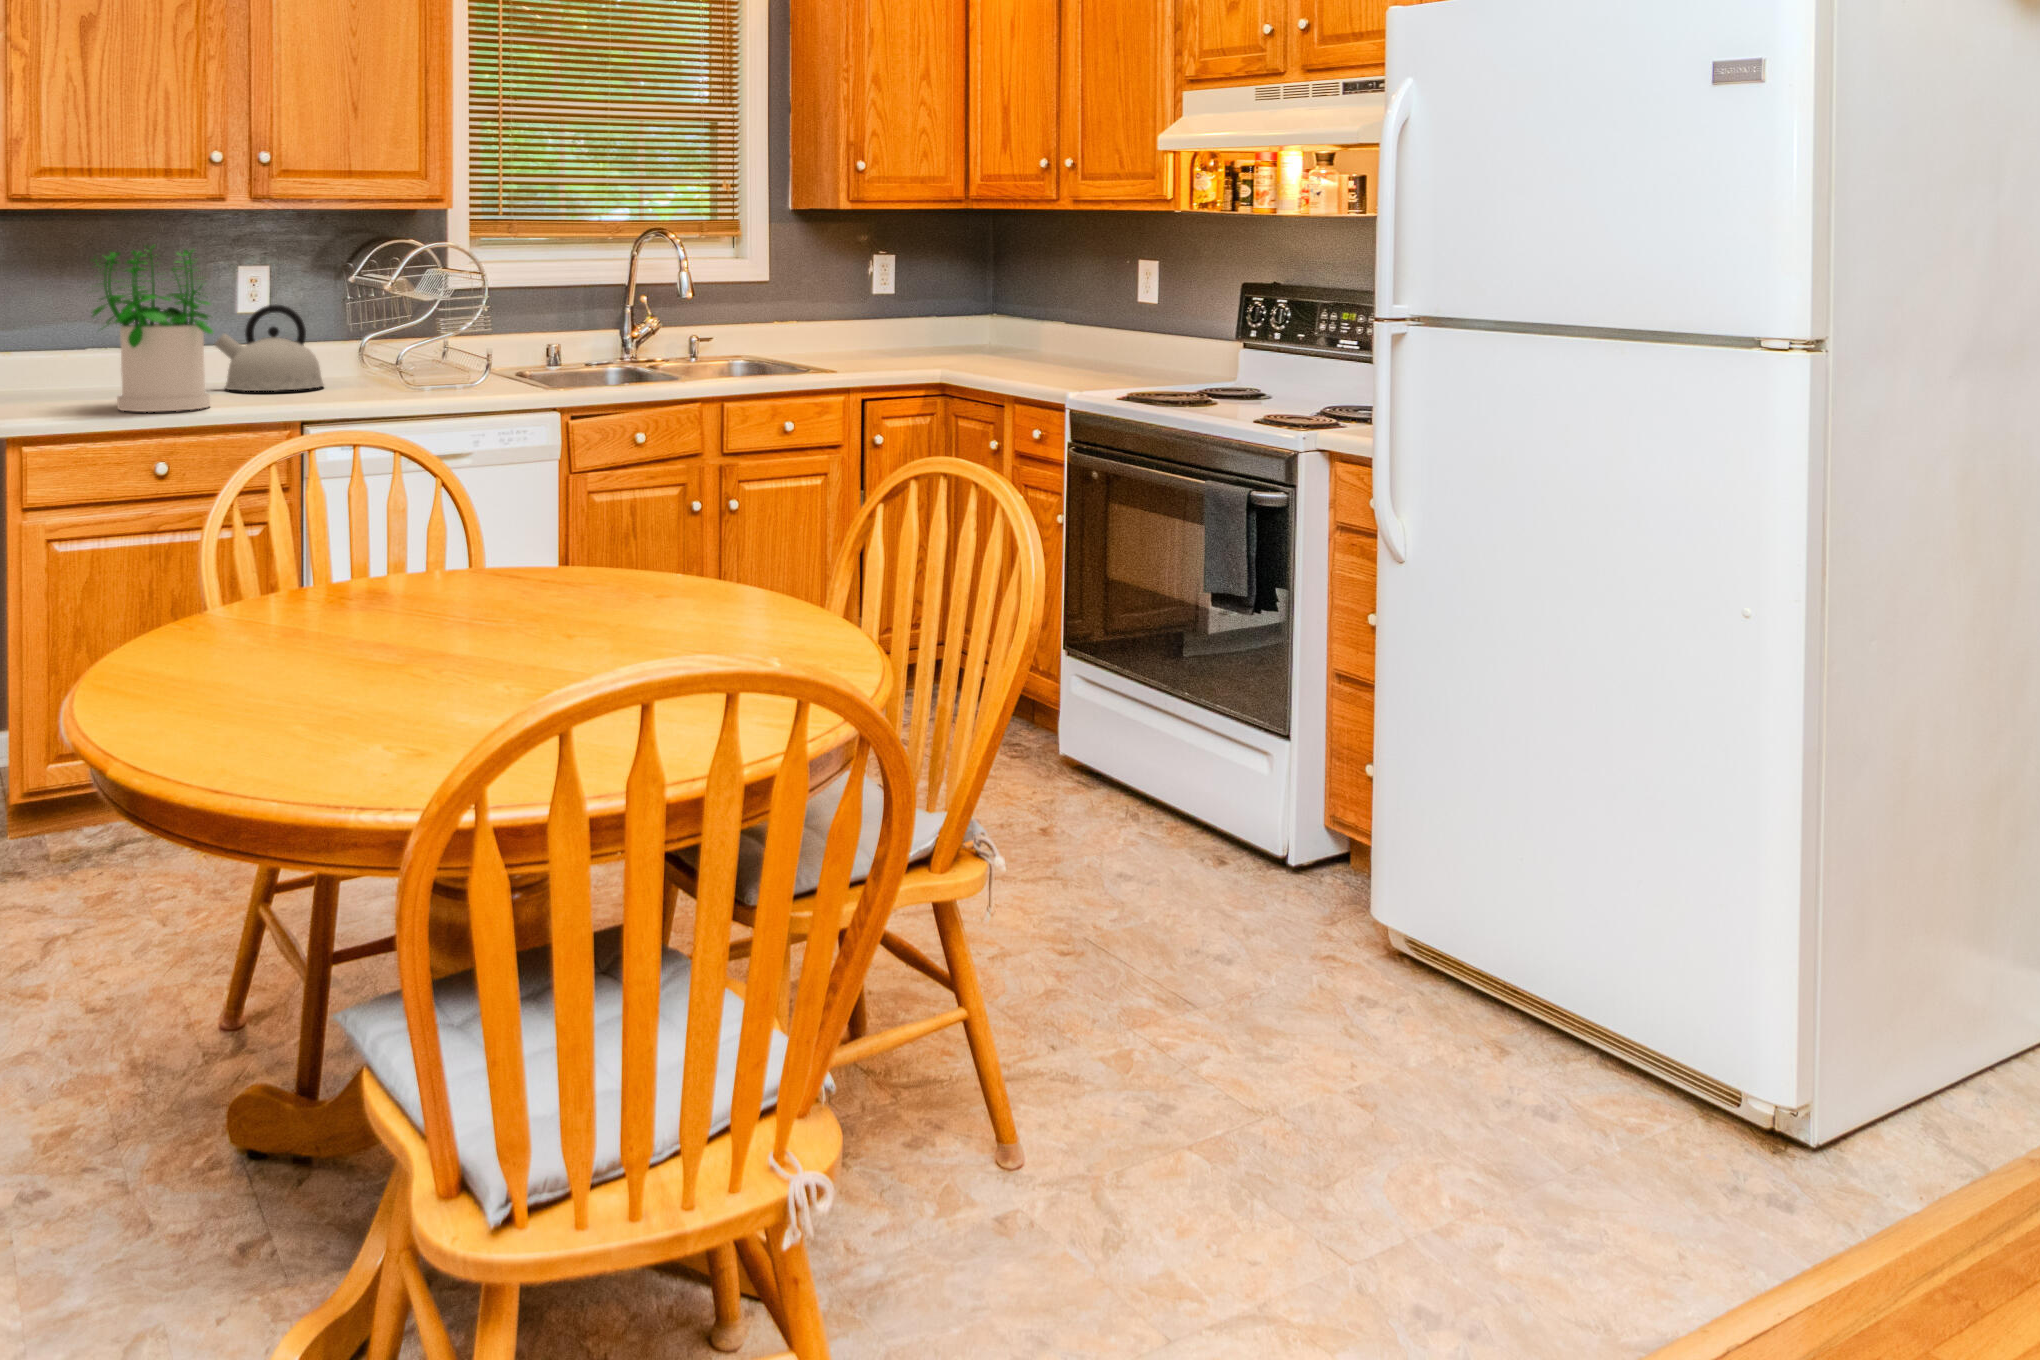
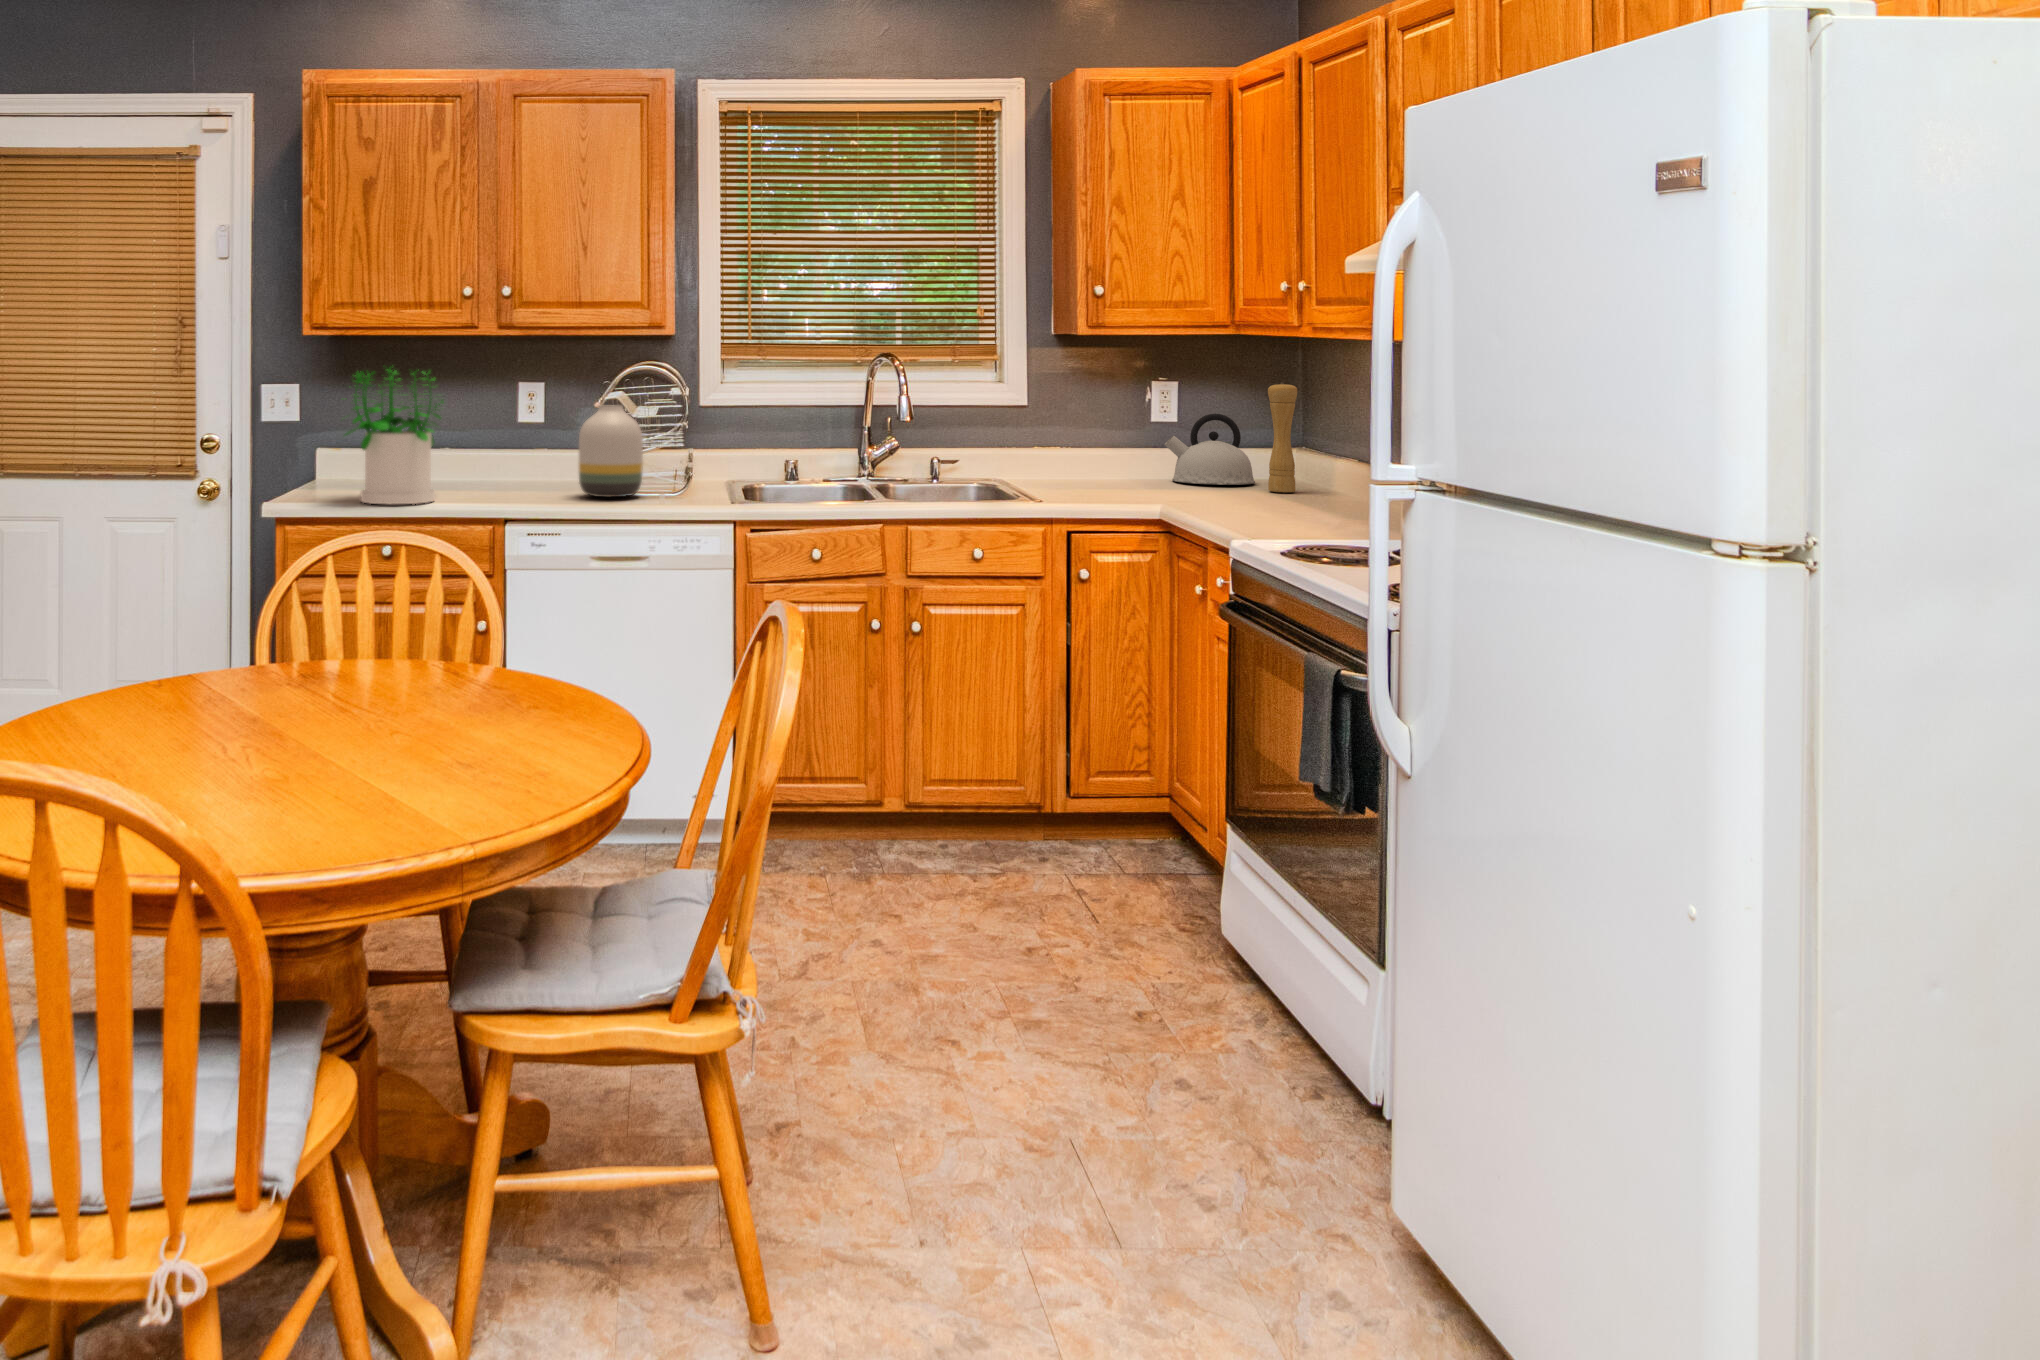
pepper mill: none [993,255,1019,357] -> present [1268,383,1297,492]
vase: none [364,289,438,392] -> present [579,405,643,497]
kettle: present [215,305,324,391] -> present [1165,414,1255,485]

